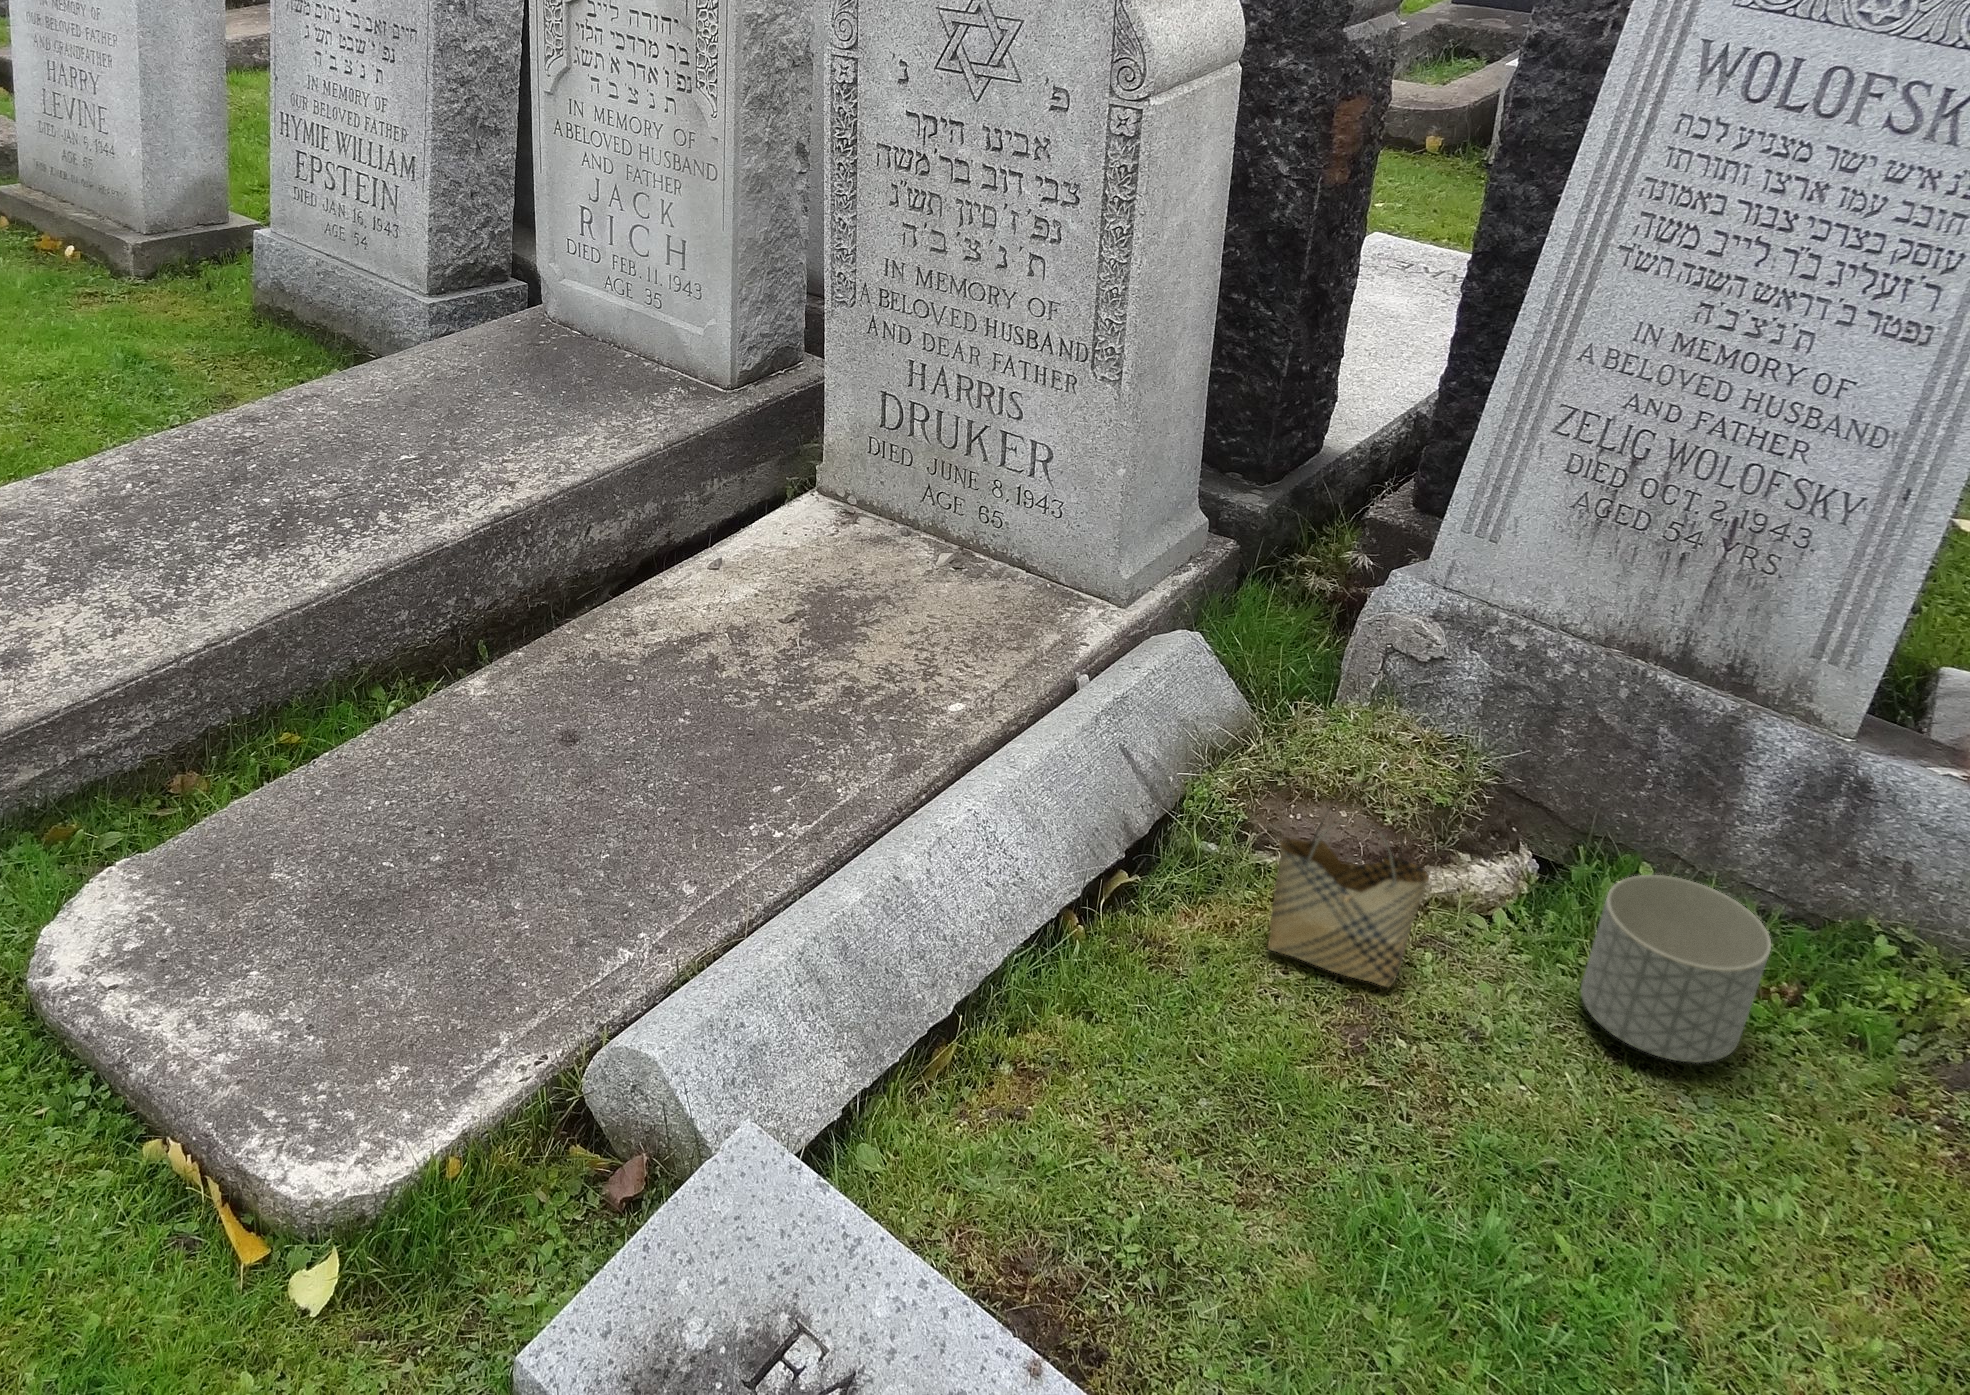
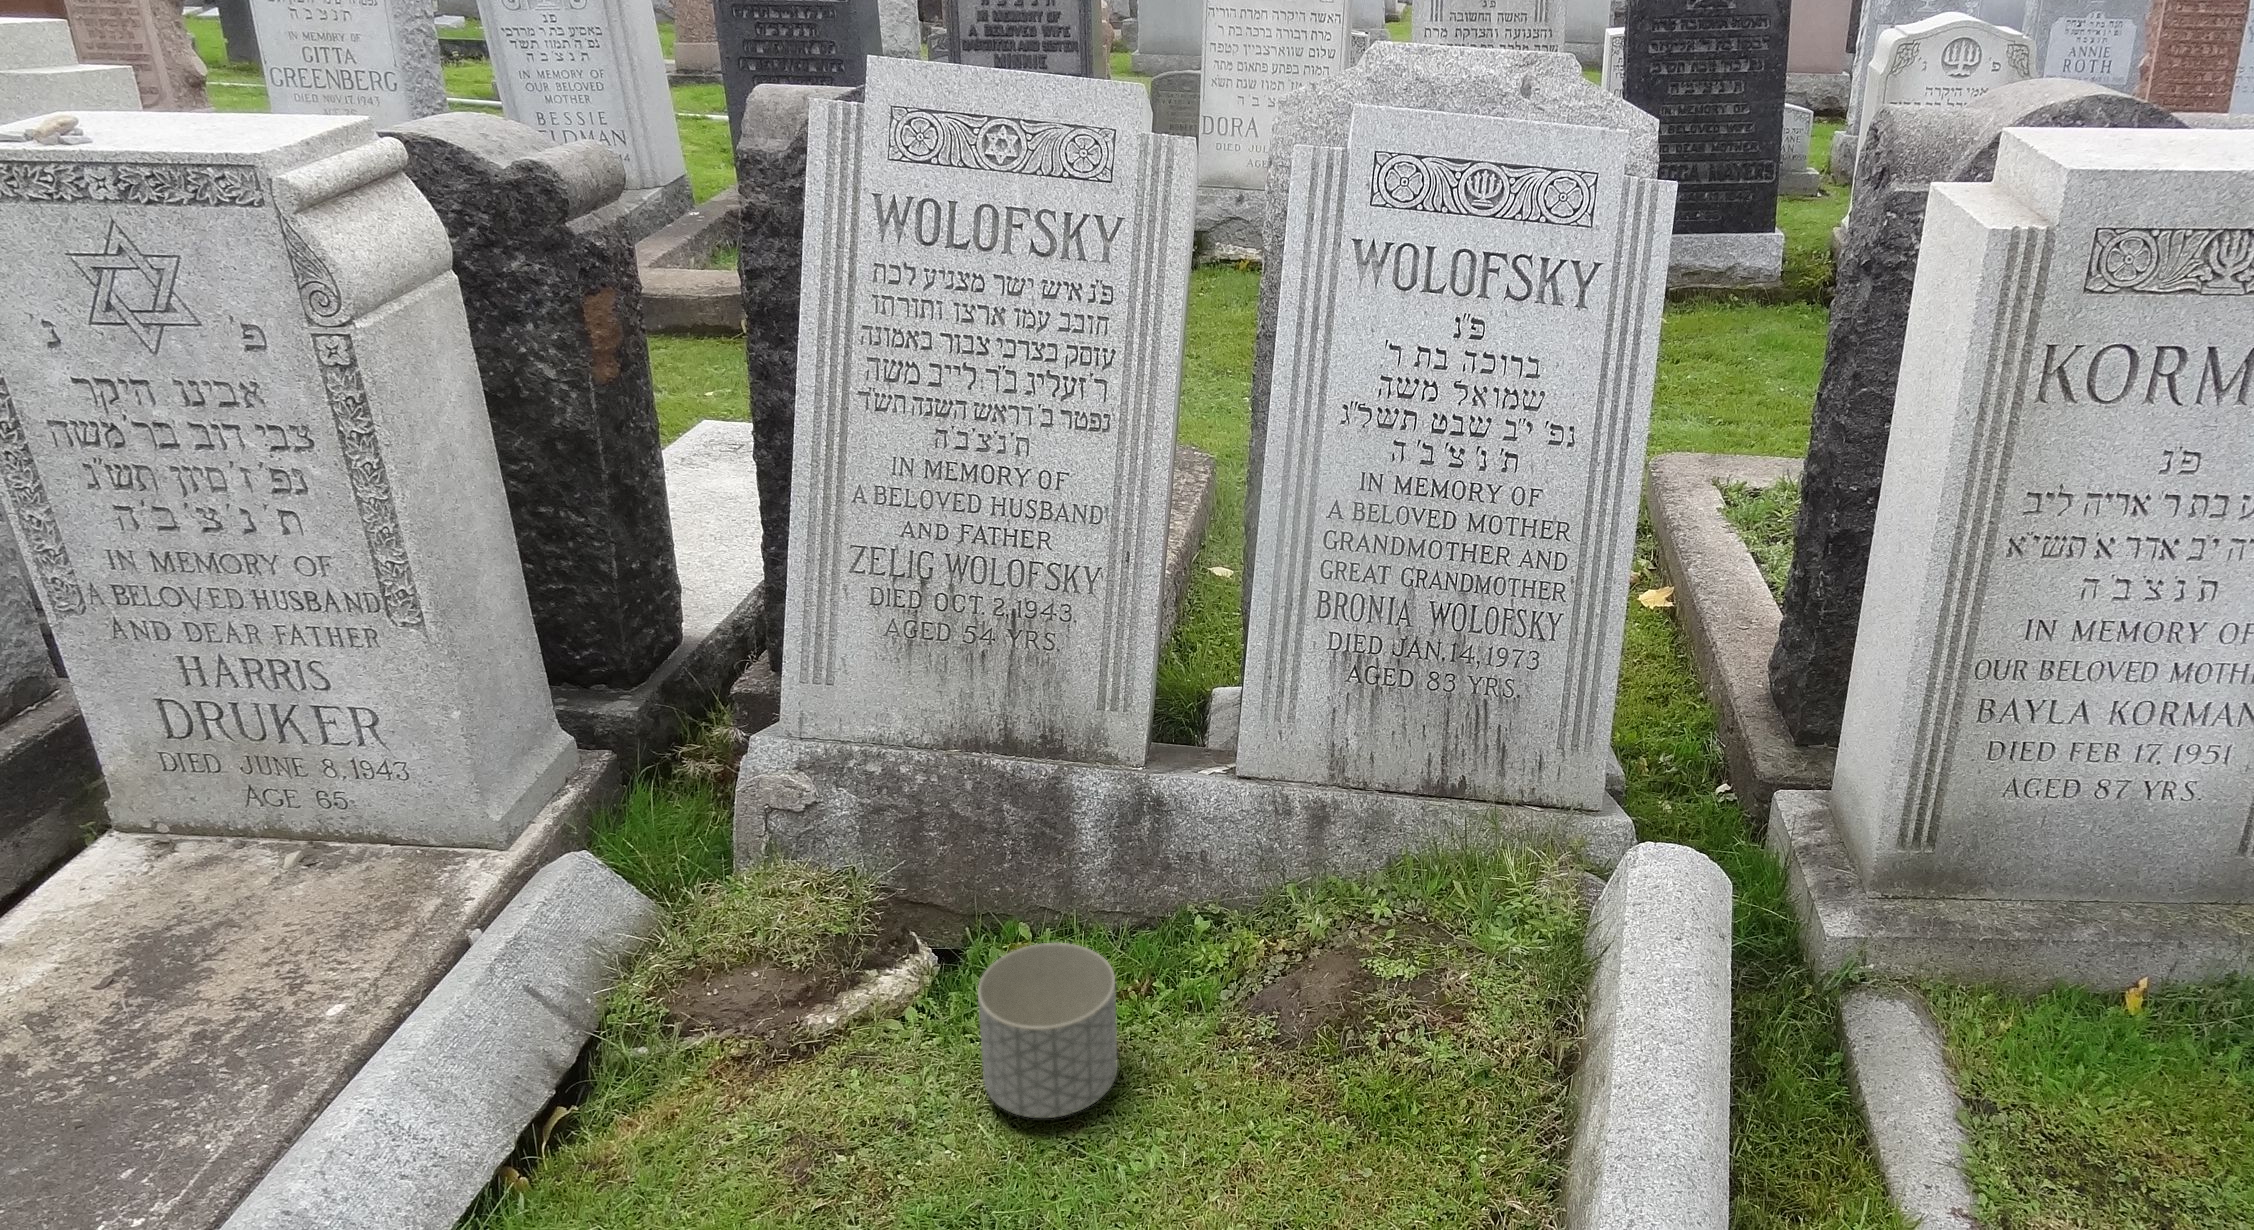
woven basket: present [1268,782,1429,987] -> none [661,965,819,1173]

